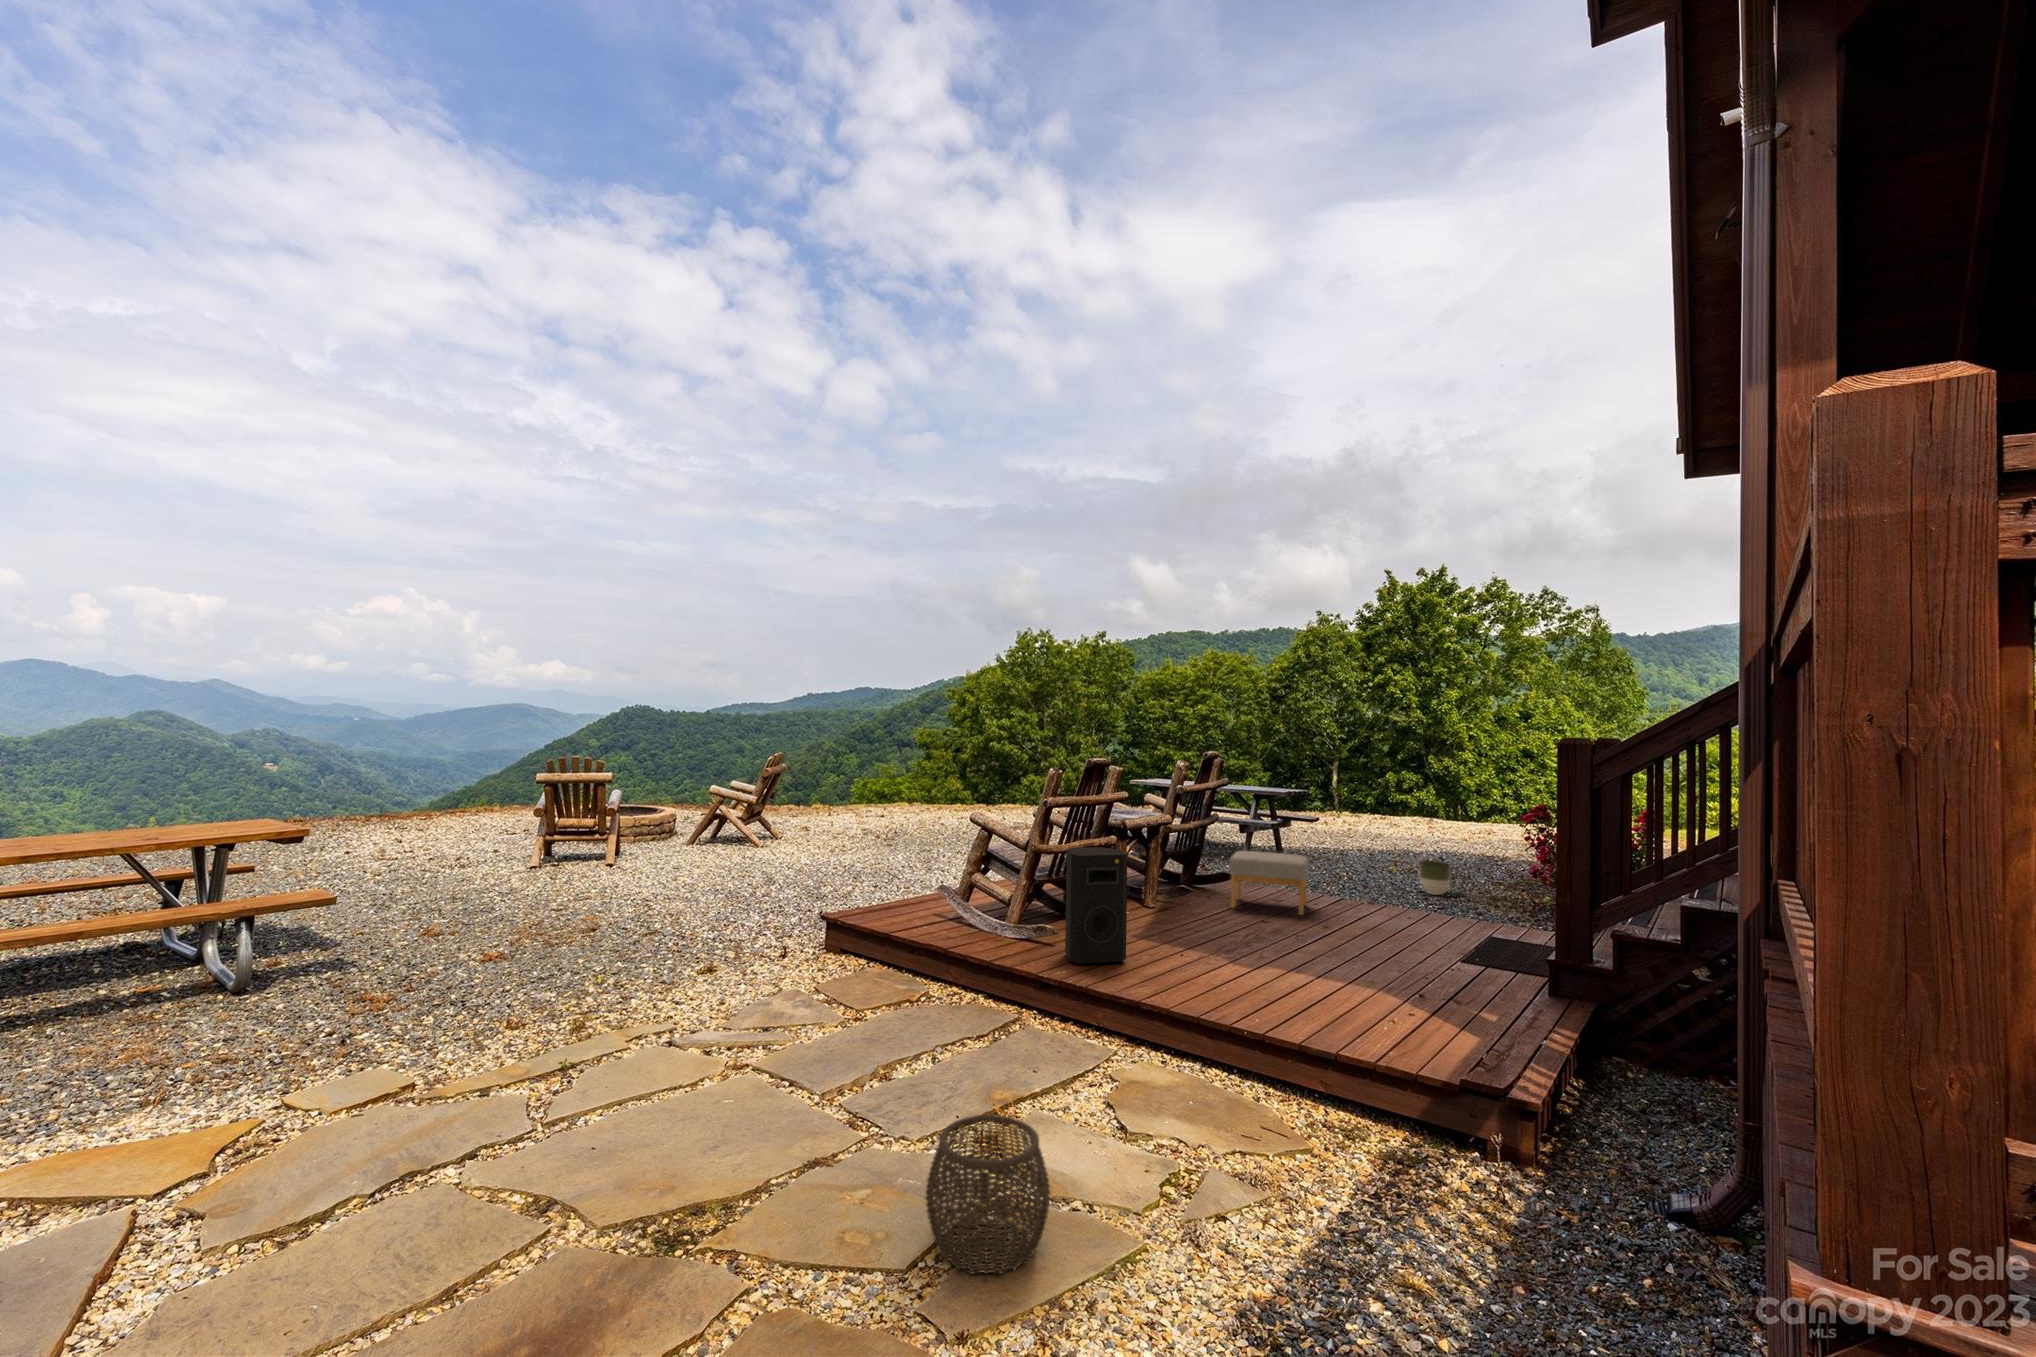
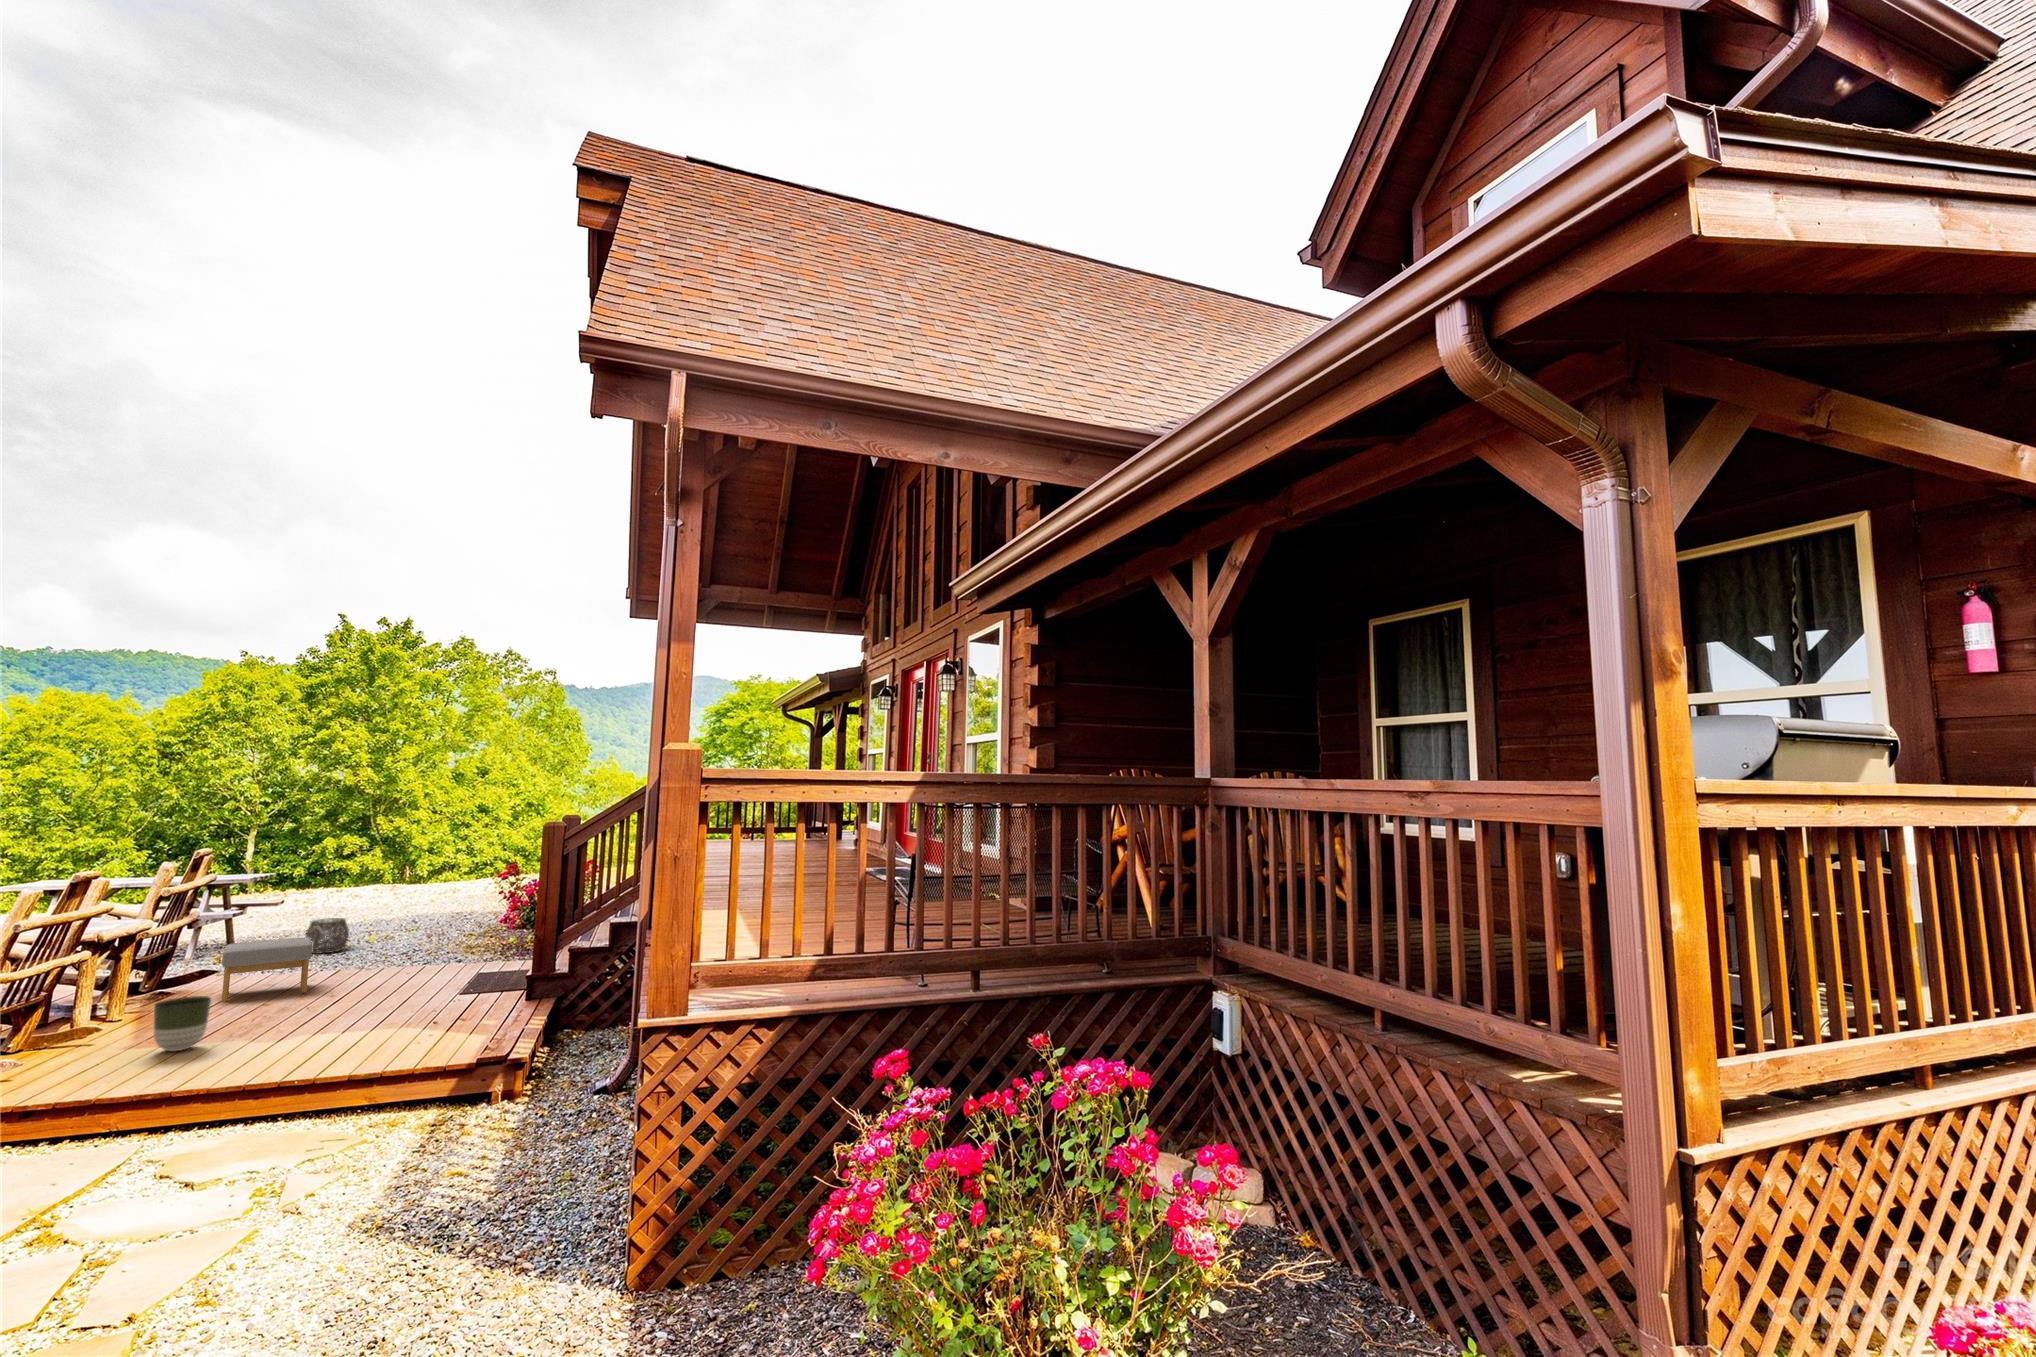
speaker: present [1065,847,1127,964] -> none [49,959,146,1082]
planter: present [1419,861,1451,895] -> present [154,996,211,1051]
woven basket: present [925,1115,1051,1274] -> present [305,918,349,954]

